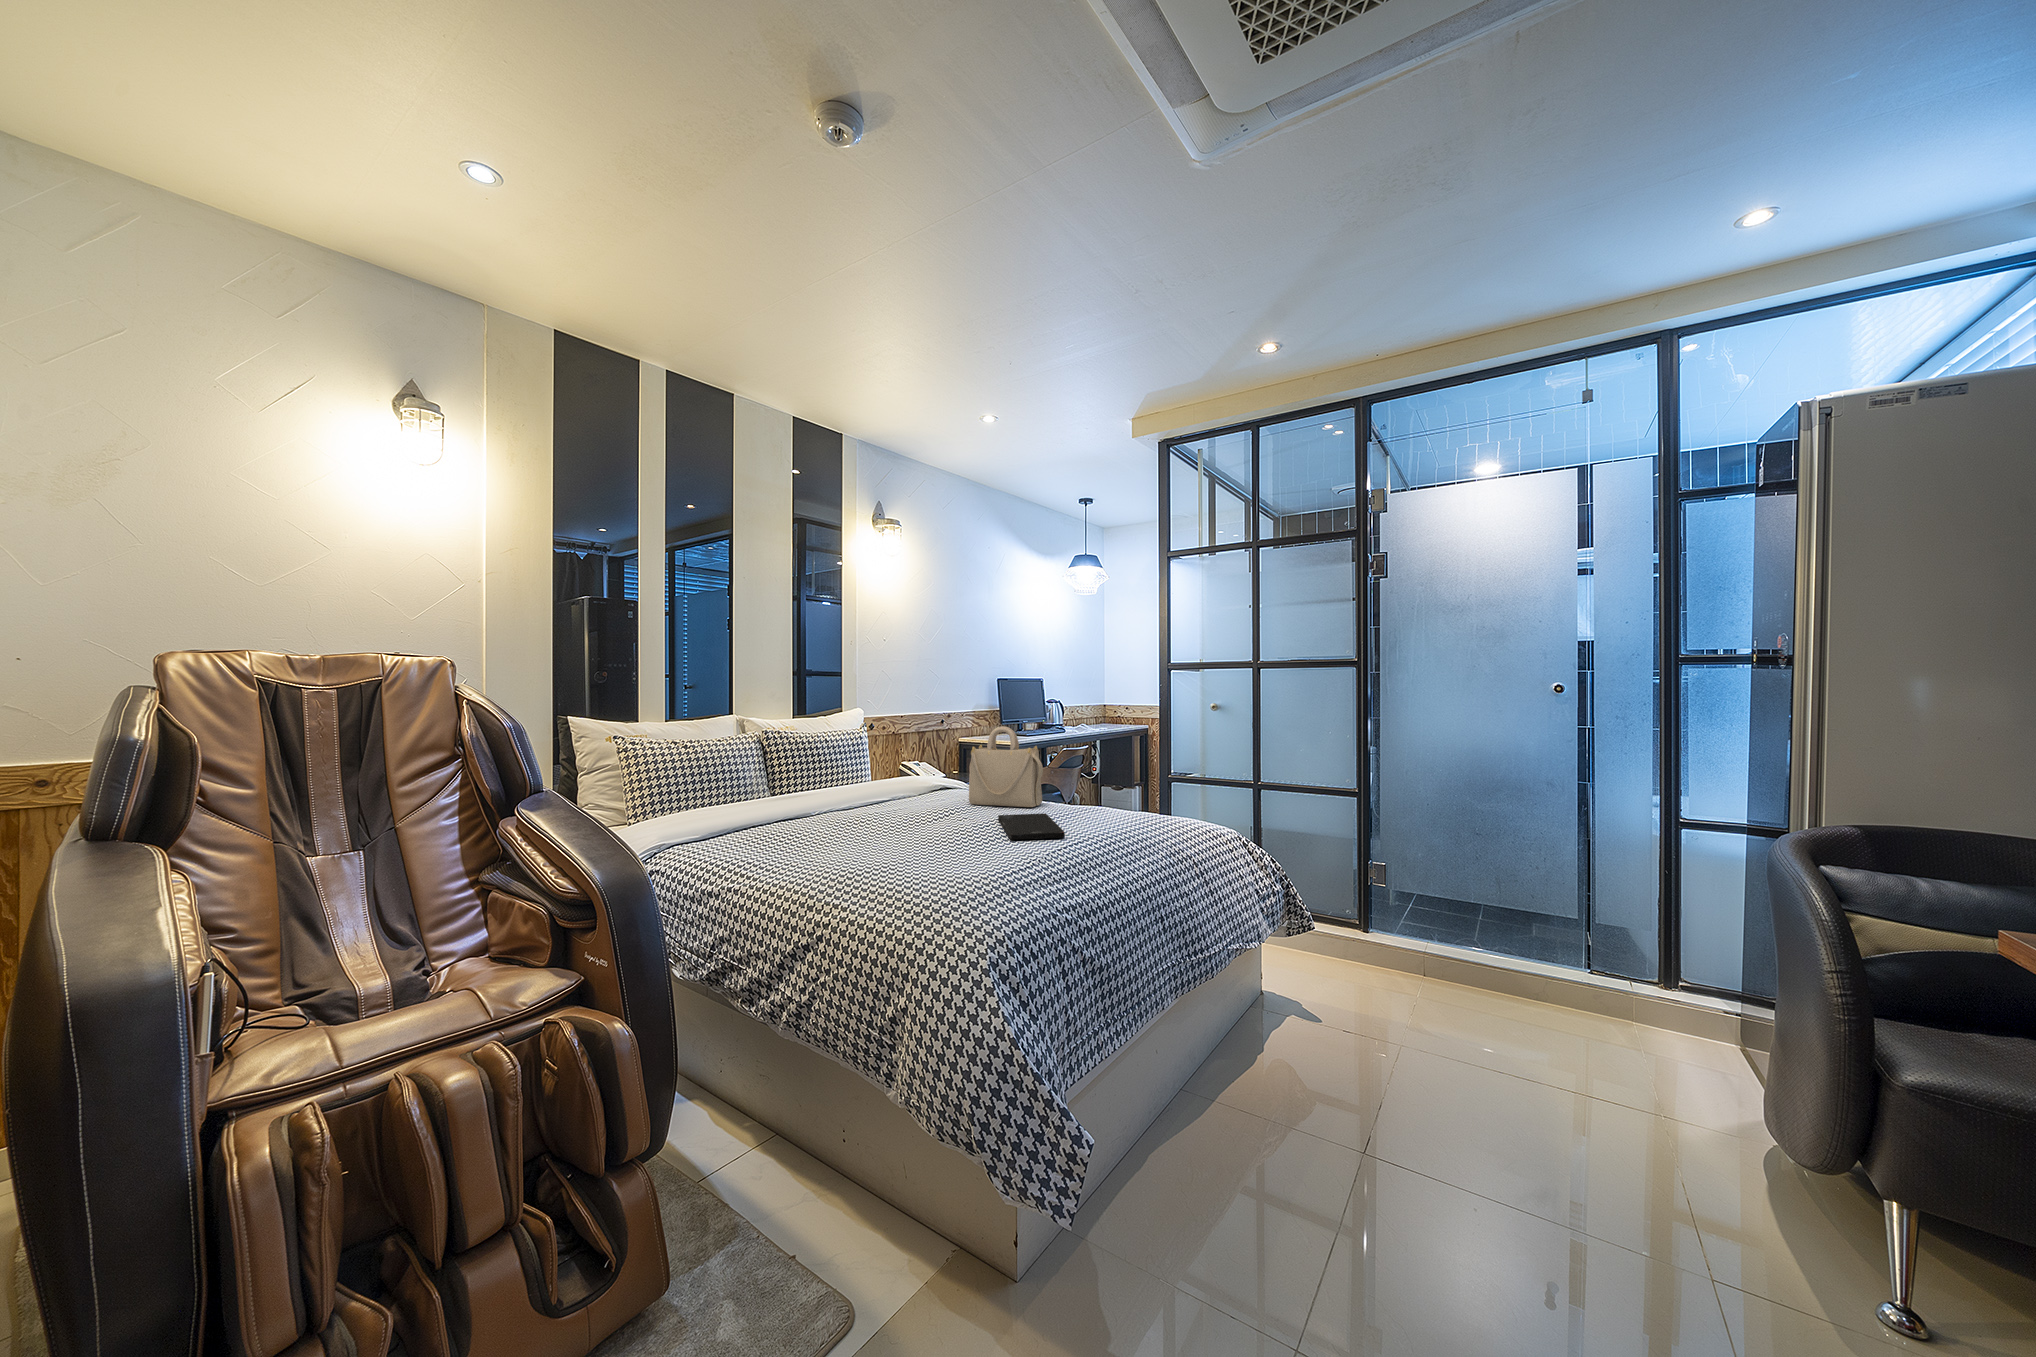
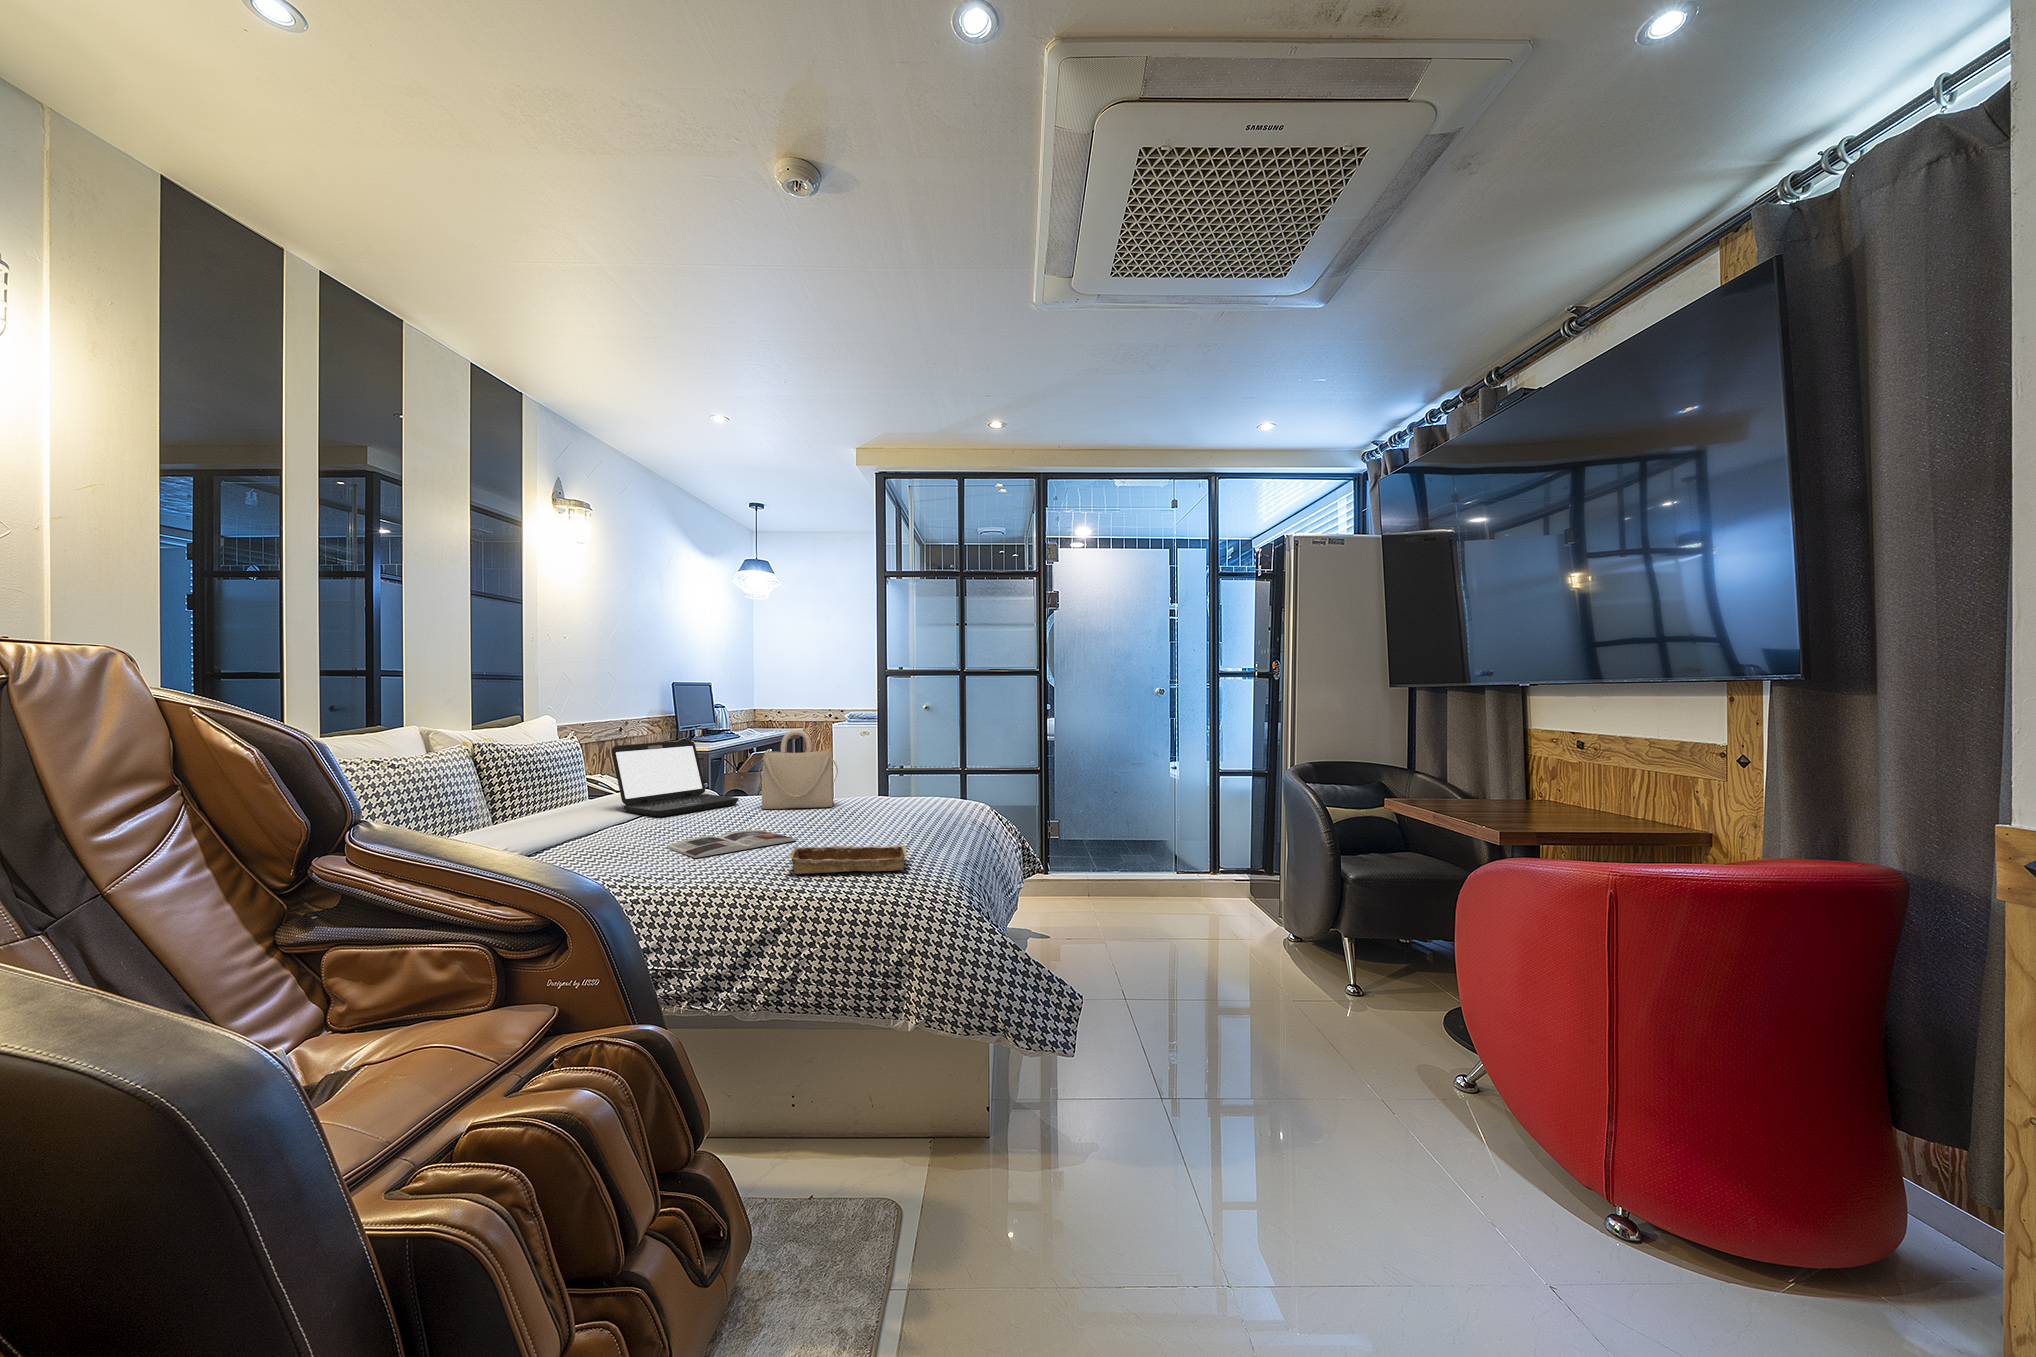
laptop: none [858,734,960,804] -> present [612,740,738,817]
smartphone: present [998,813,1065,840] -> none [817,810,908,834]
magazine: none [836,824,944,846] -> present [666,830,797,858]
tray: none [873,846,1006,883] -> present [787,845,907,874]

